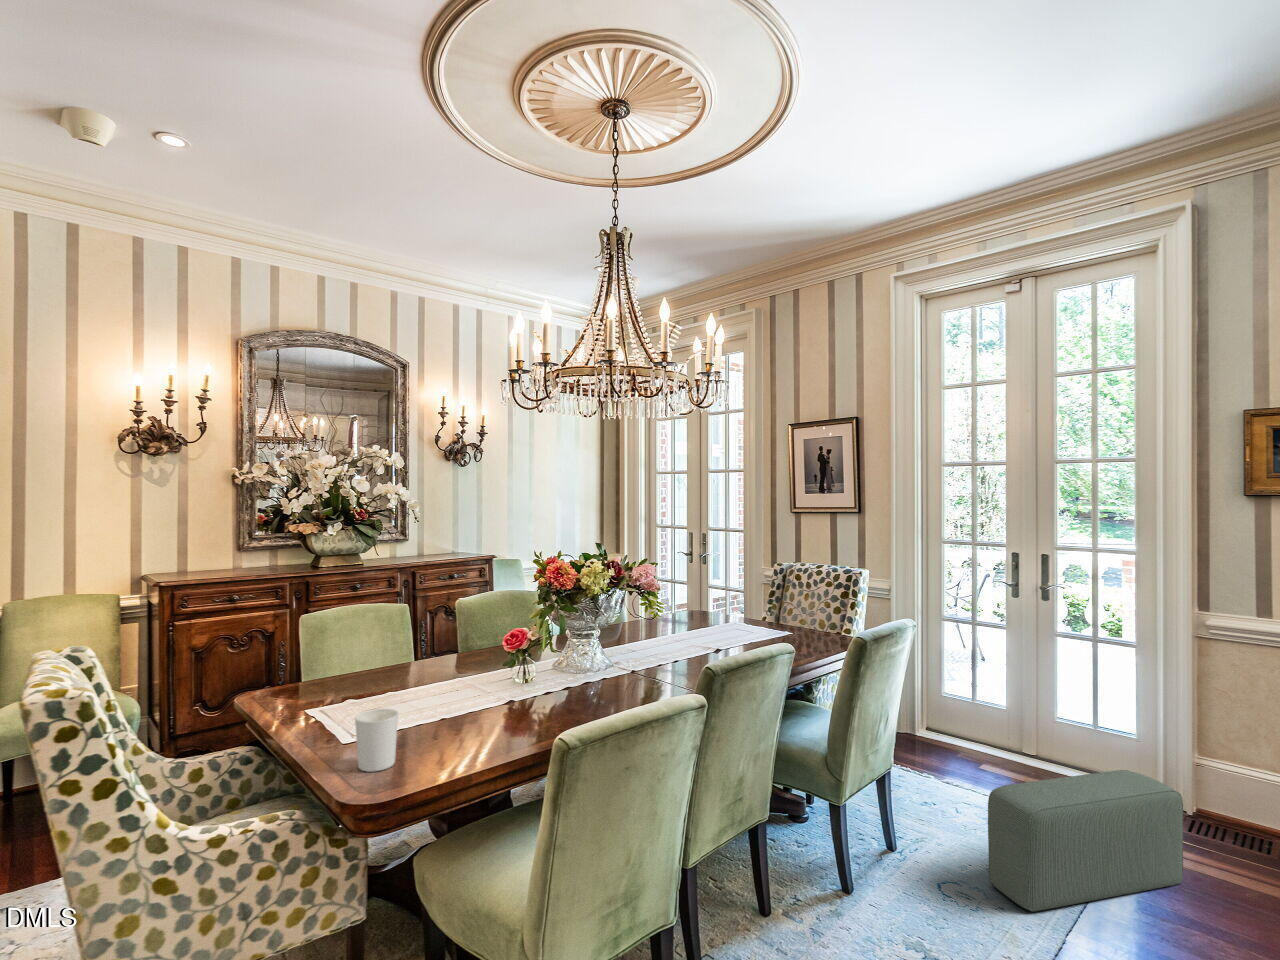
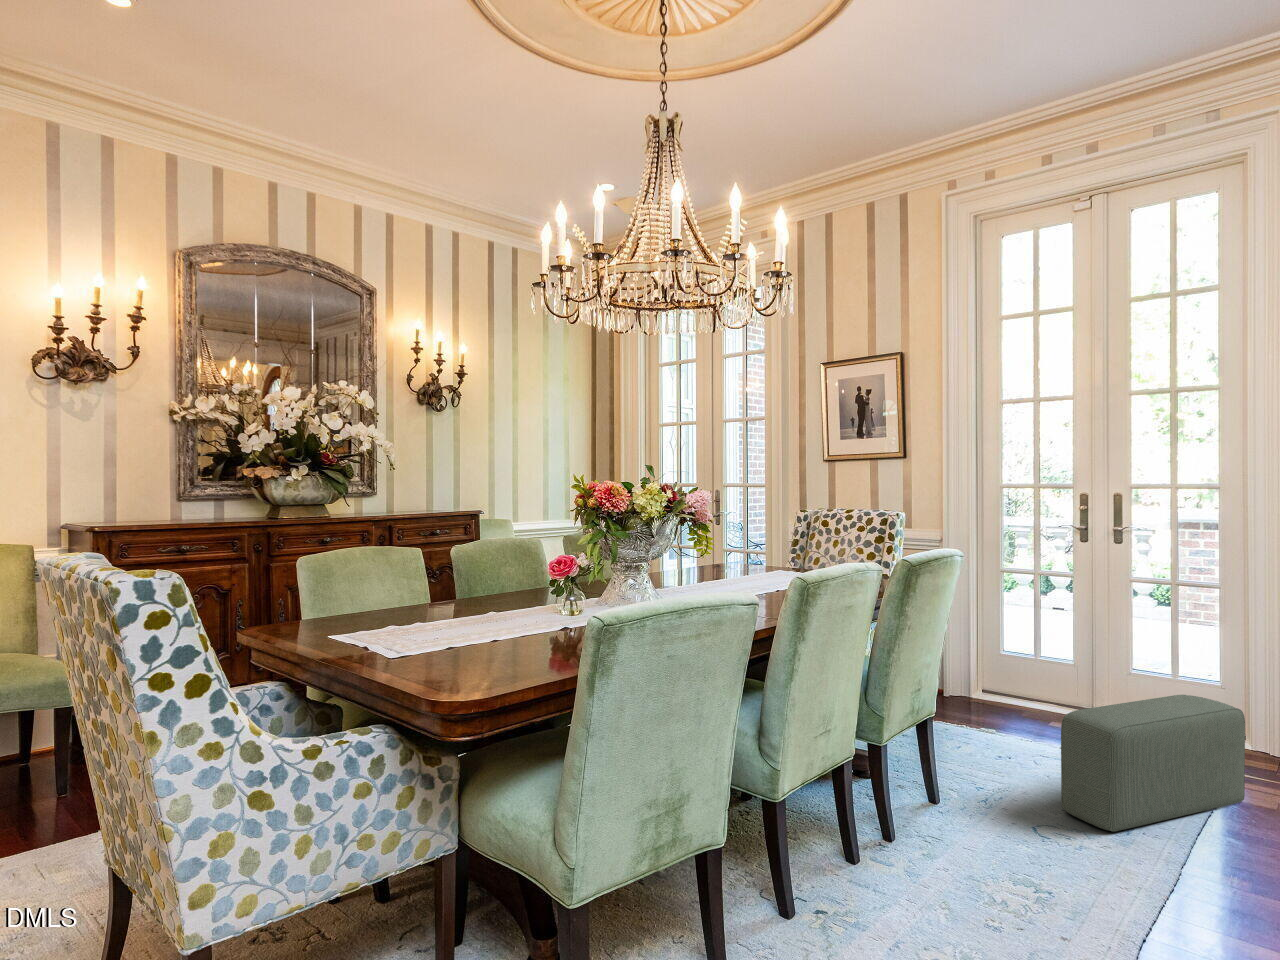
candle holder: present [355,709,398,772] -> none [450,614,497,679]

